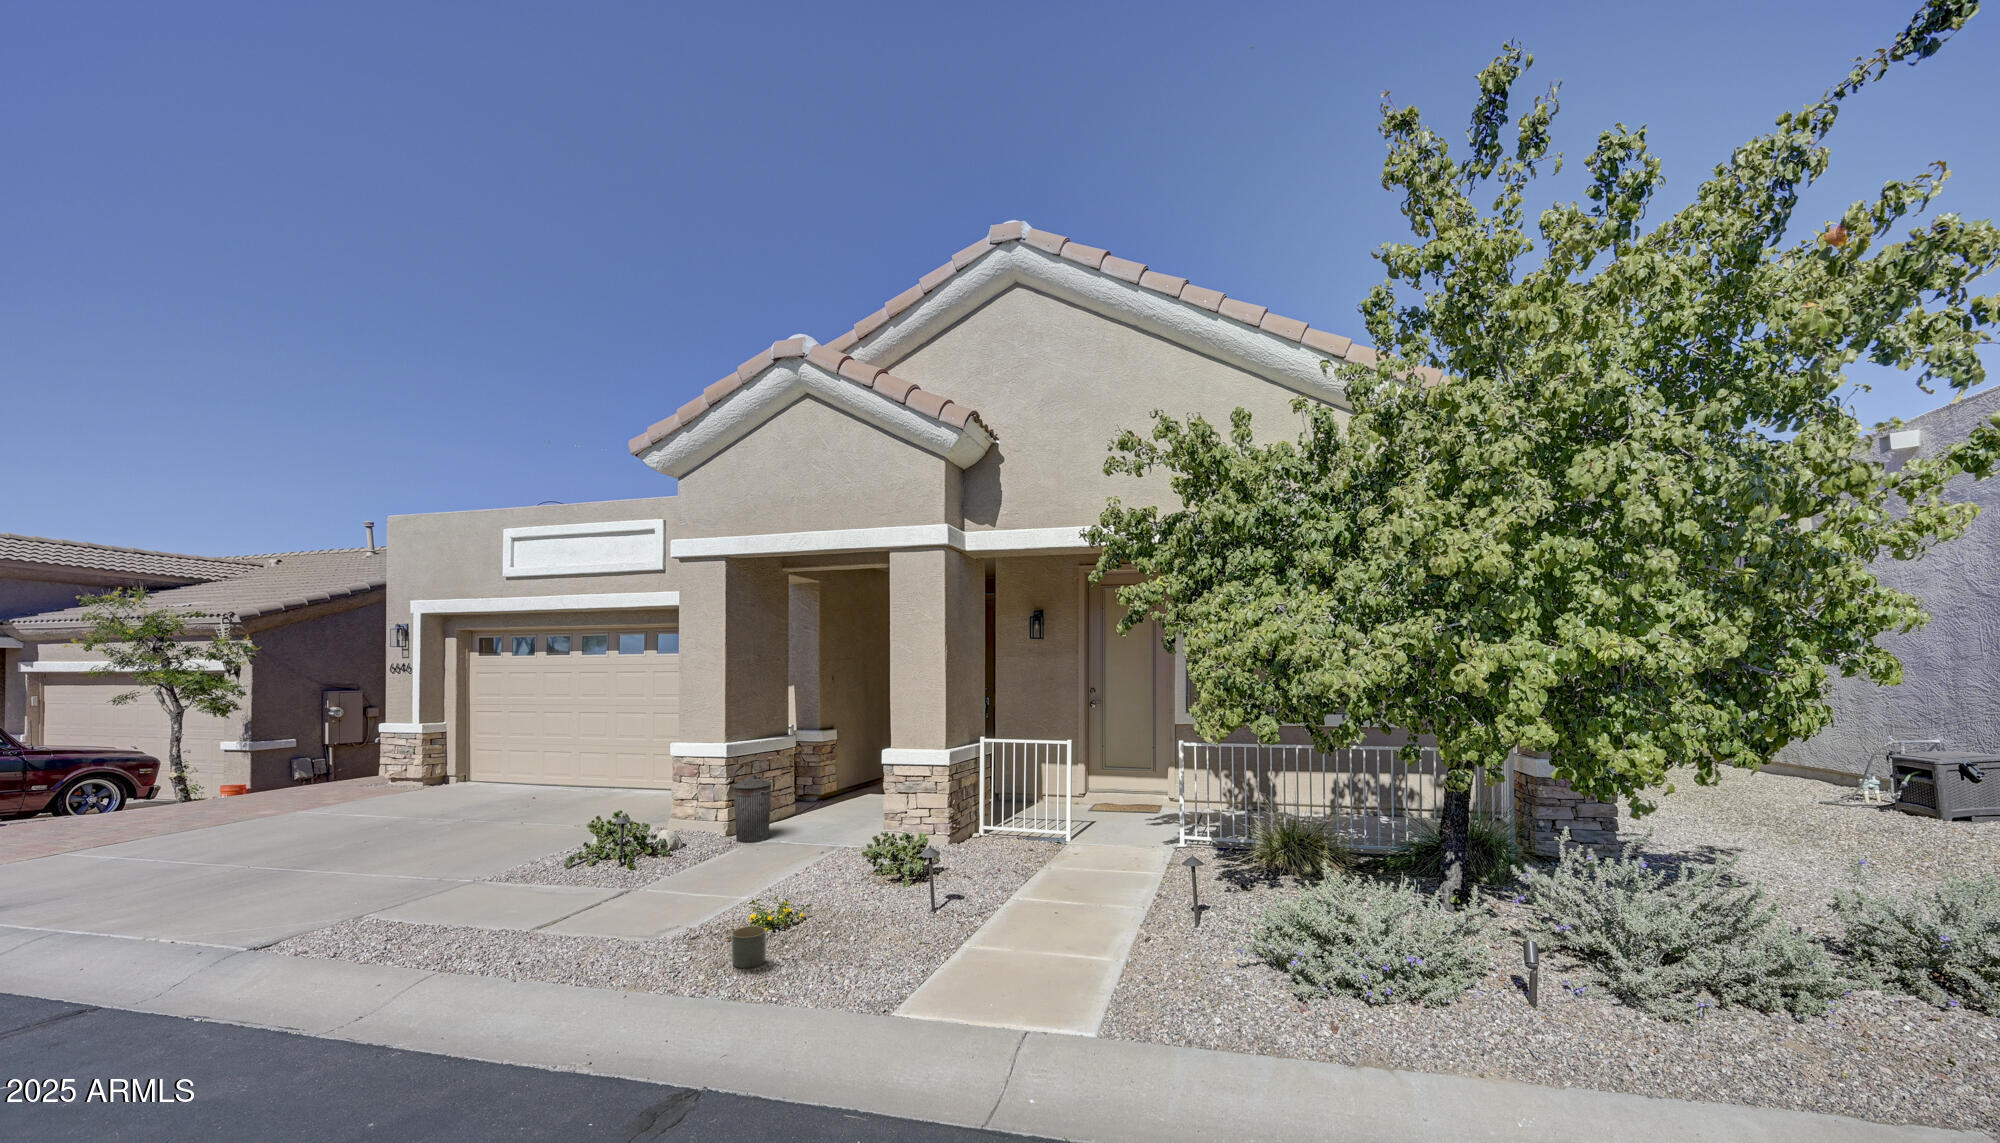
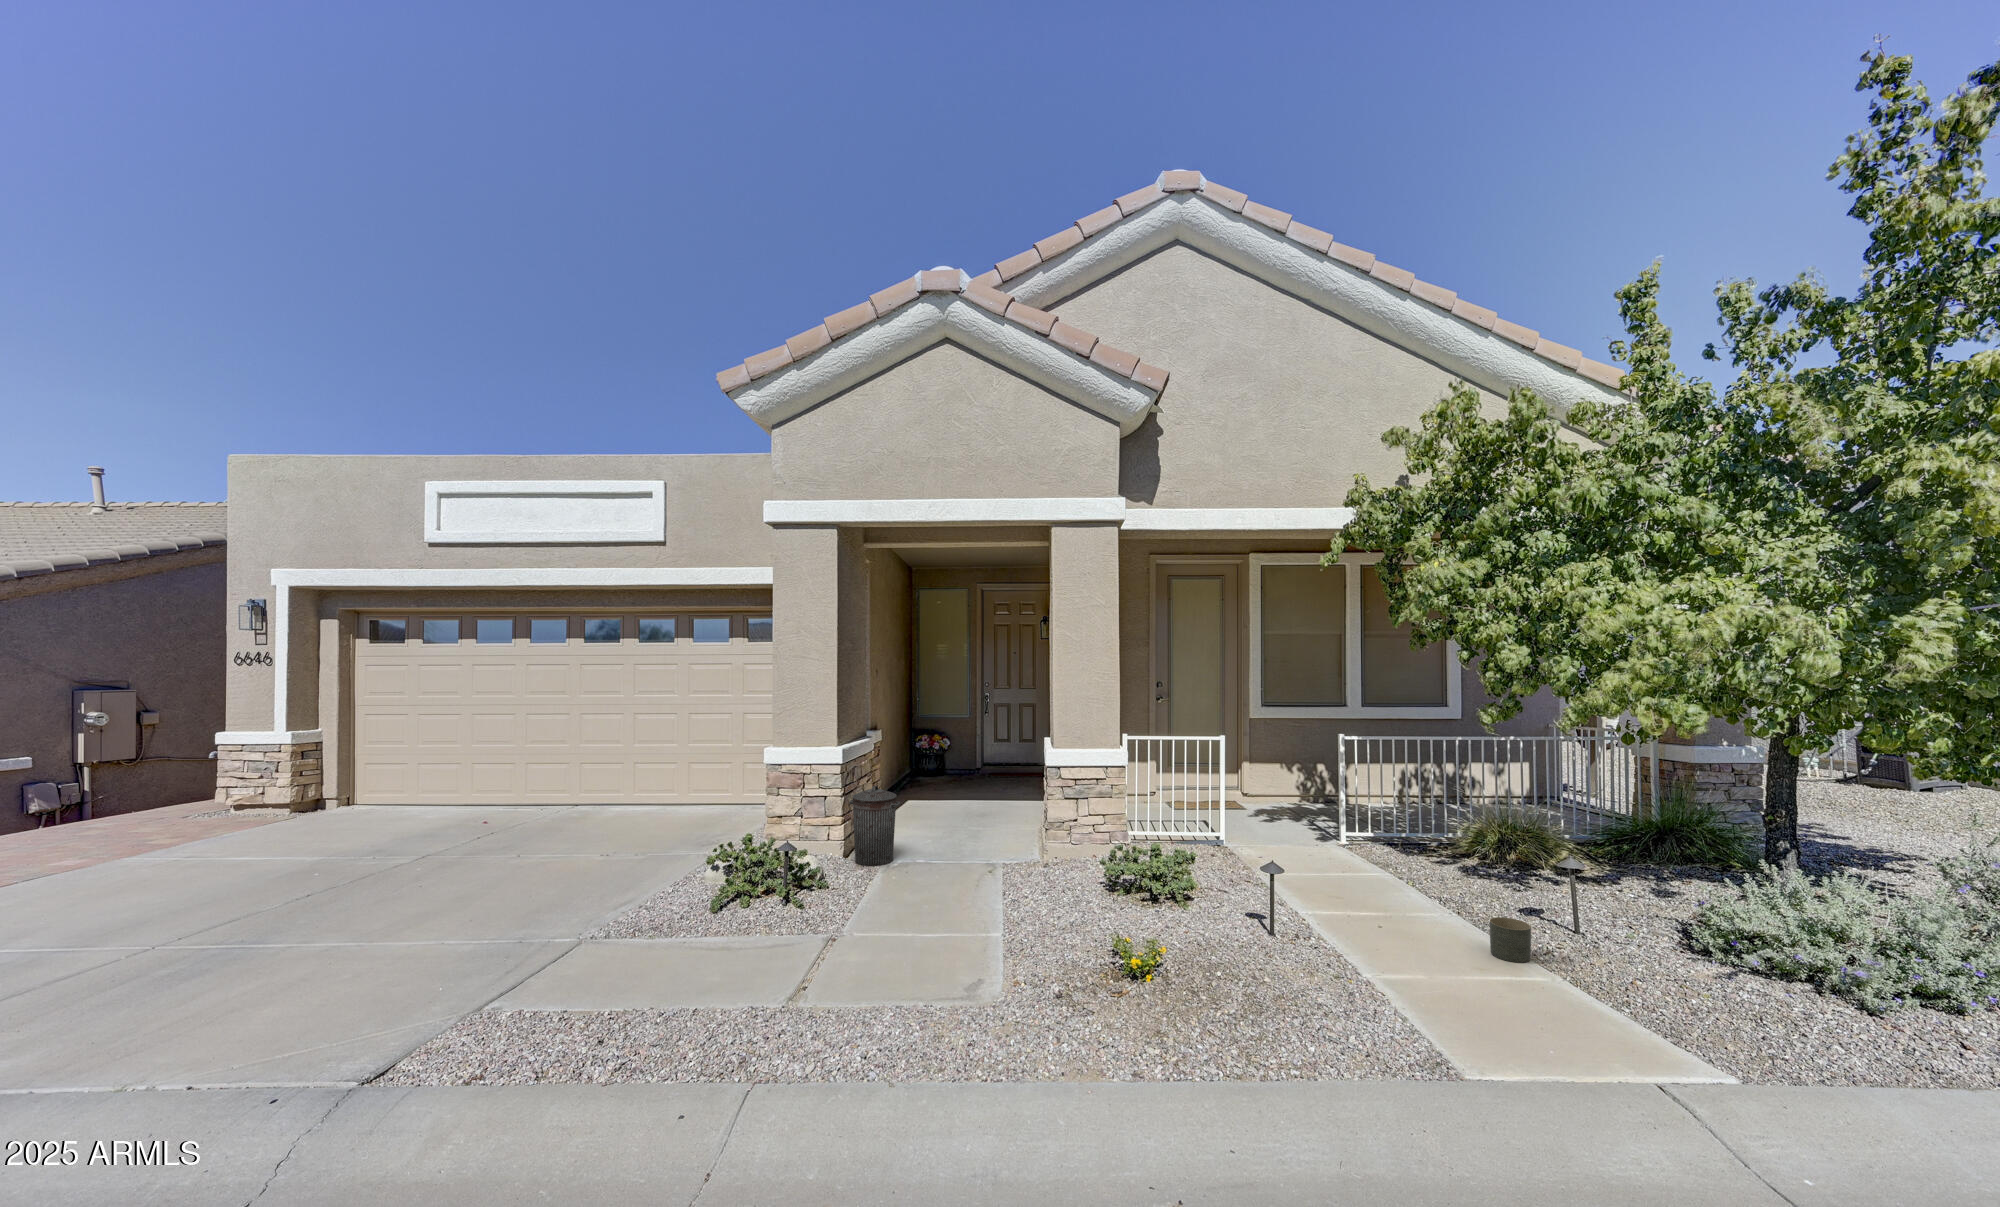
planter: present [732,926,766,968] -> present [1490,917,1531,963]

